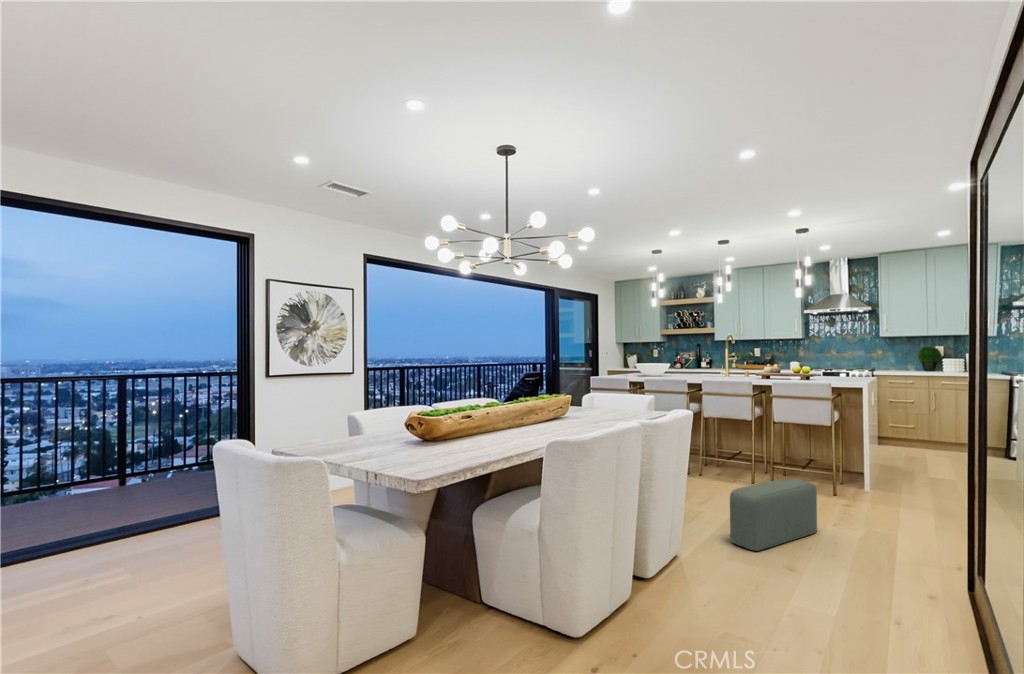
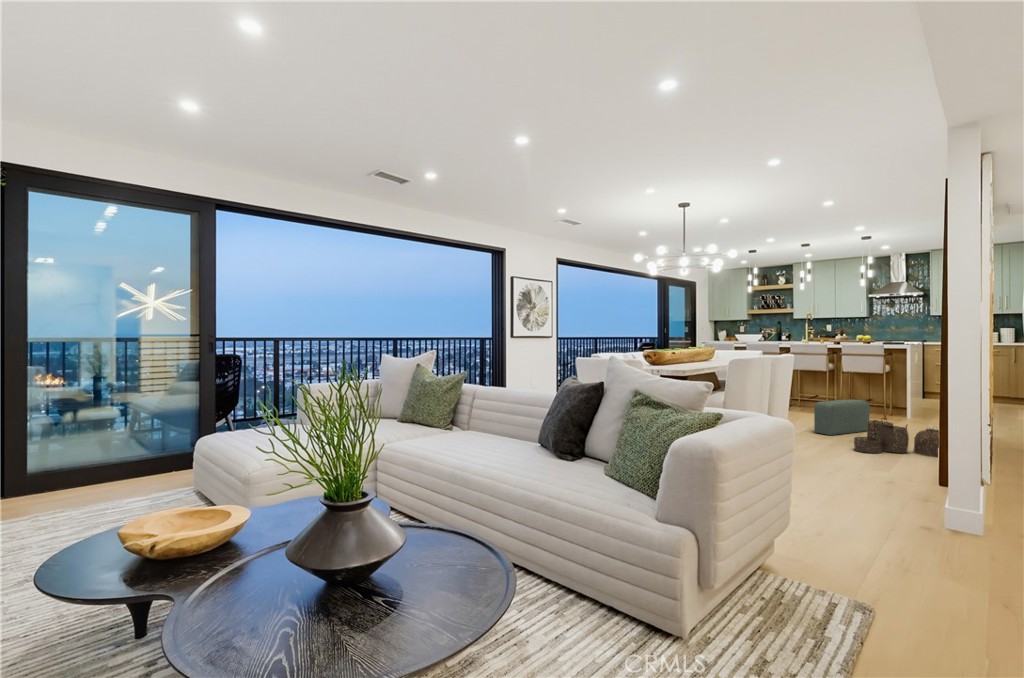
woven basket: none [795,529,974,628] -> present [854,418,940,457]

